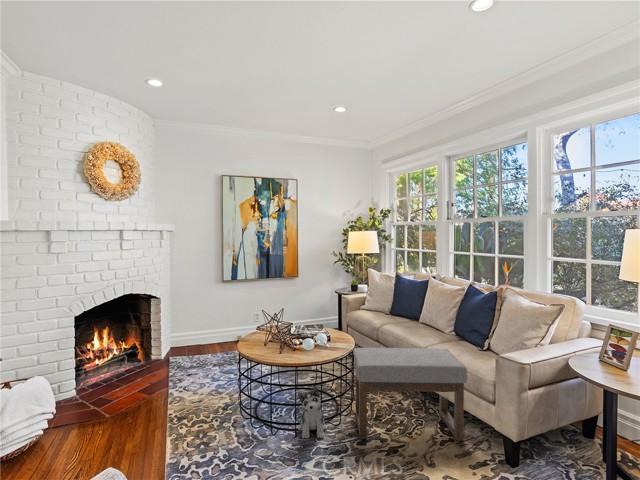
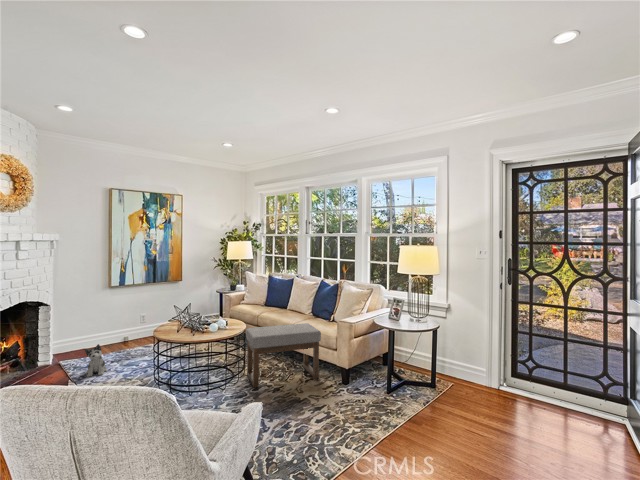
plush toy: present [298,386,327,439] -> present [85,344,107,377]

